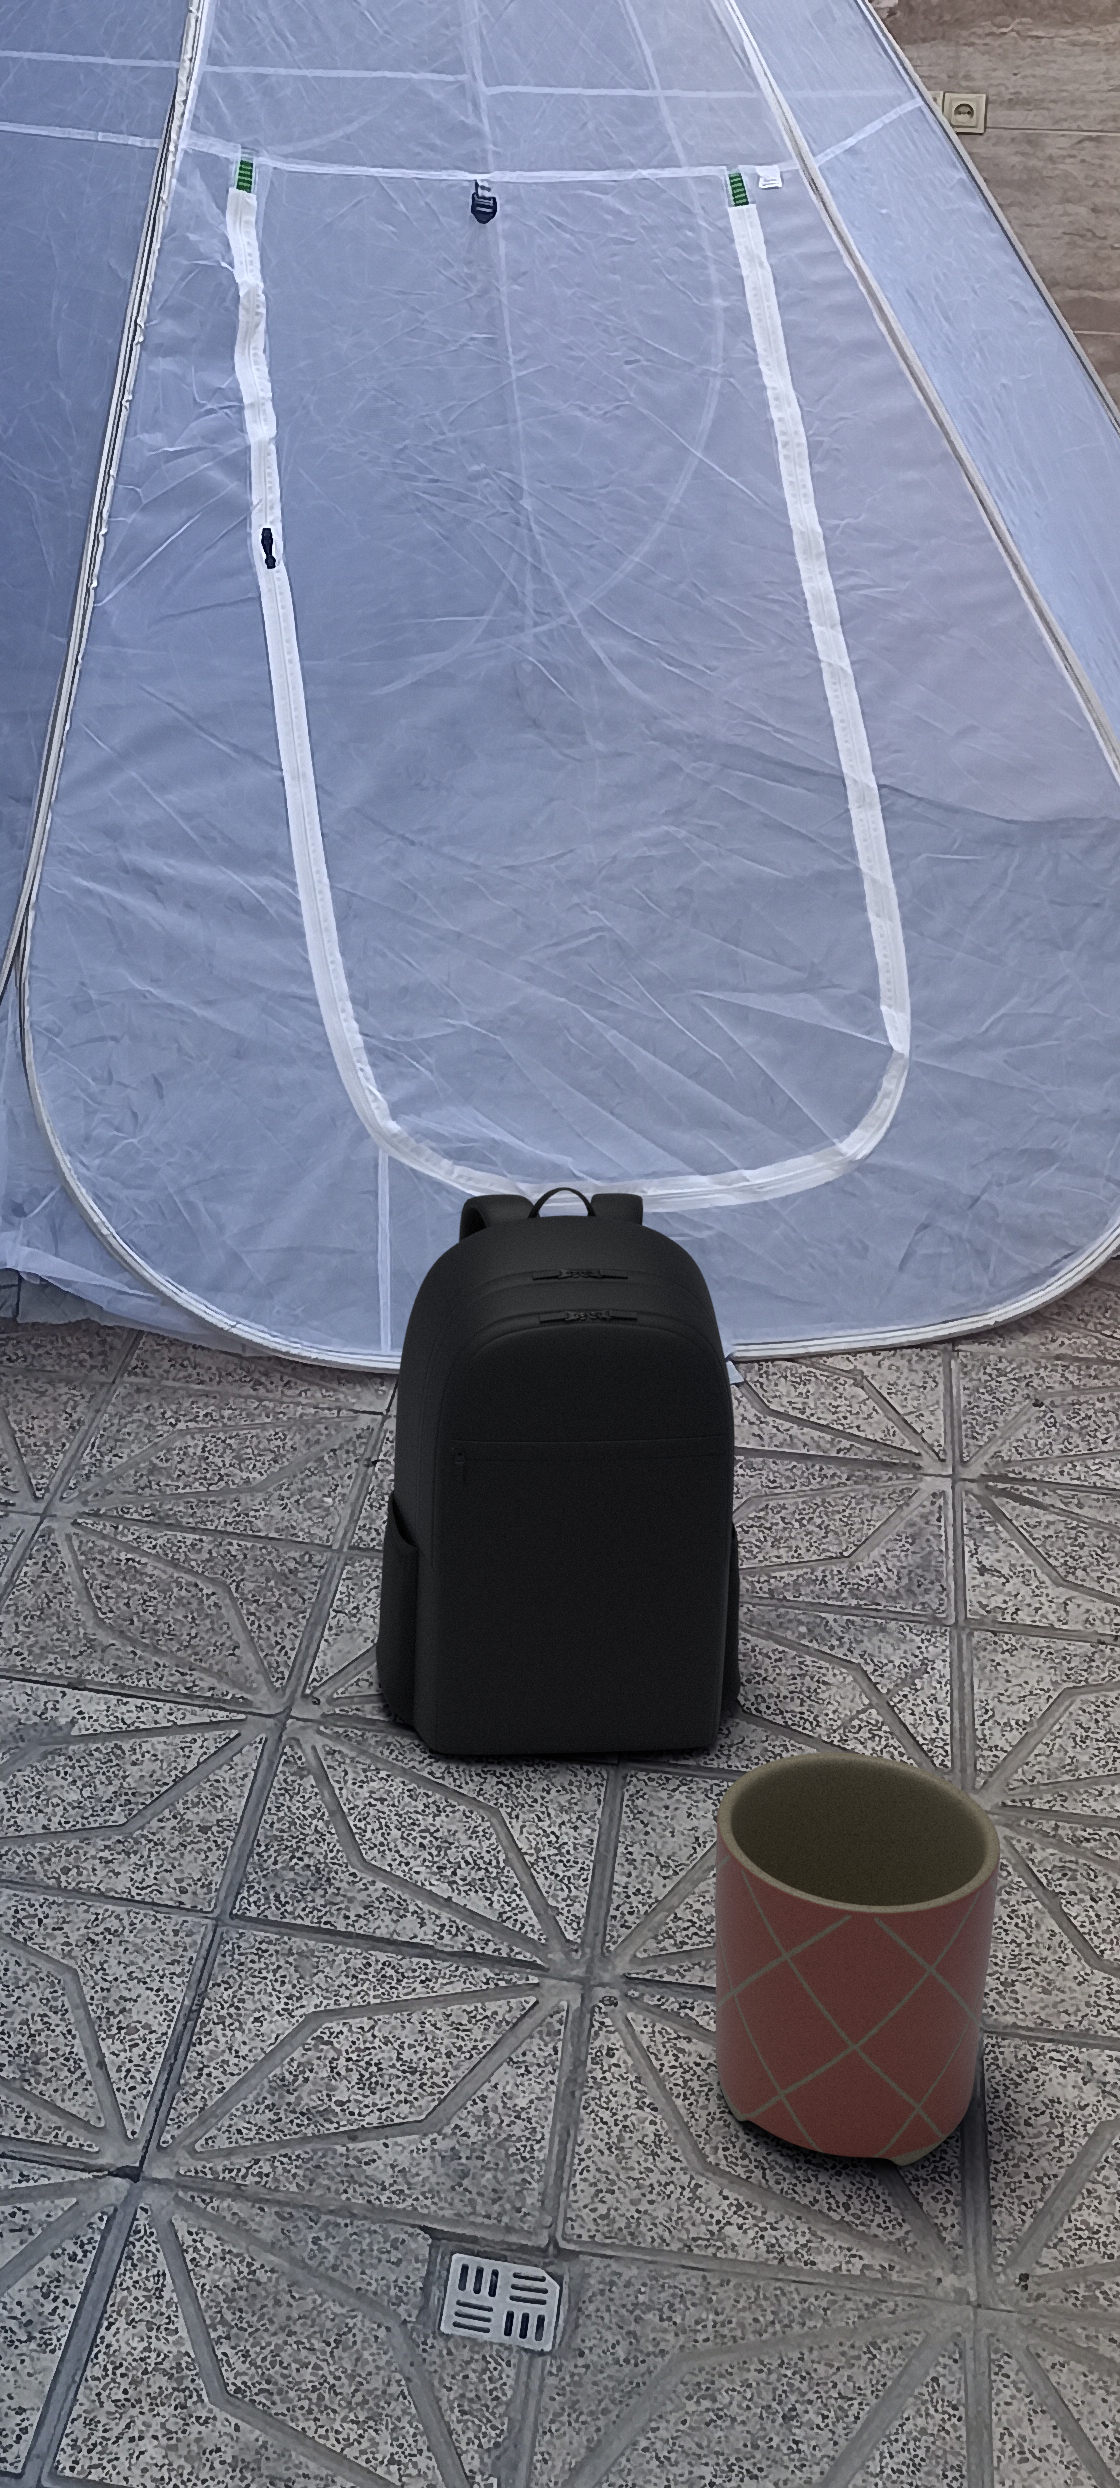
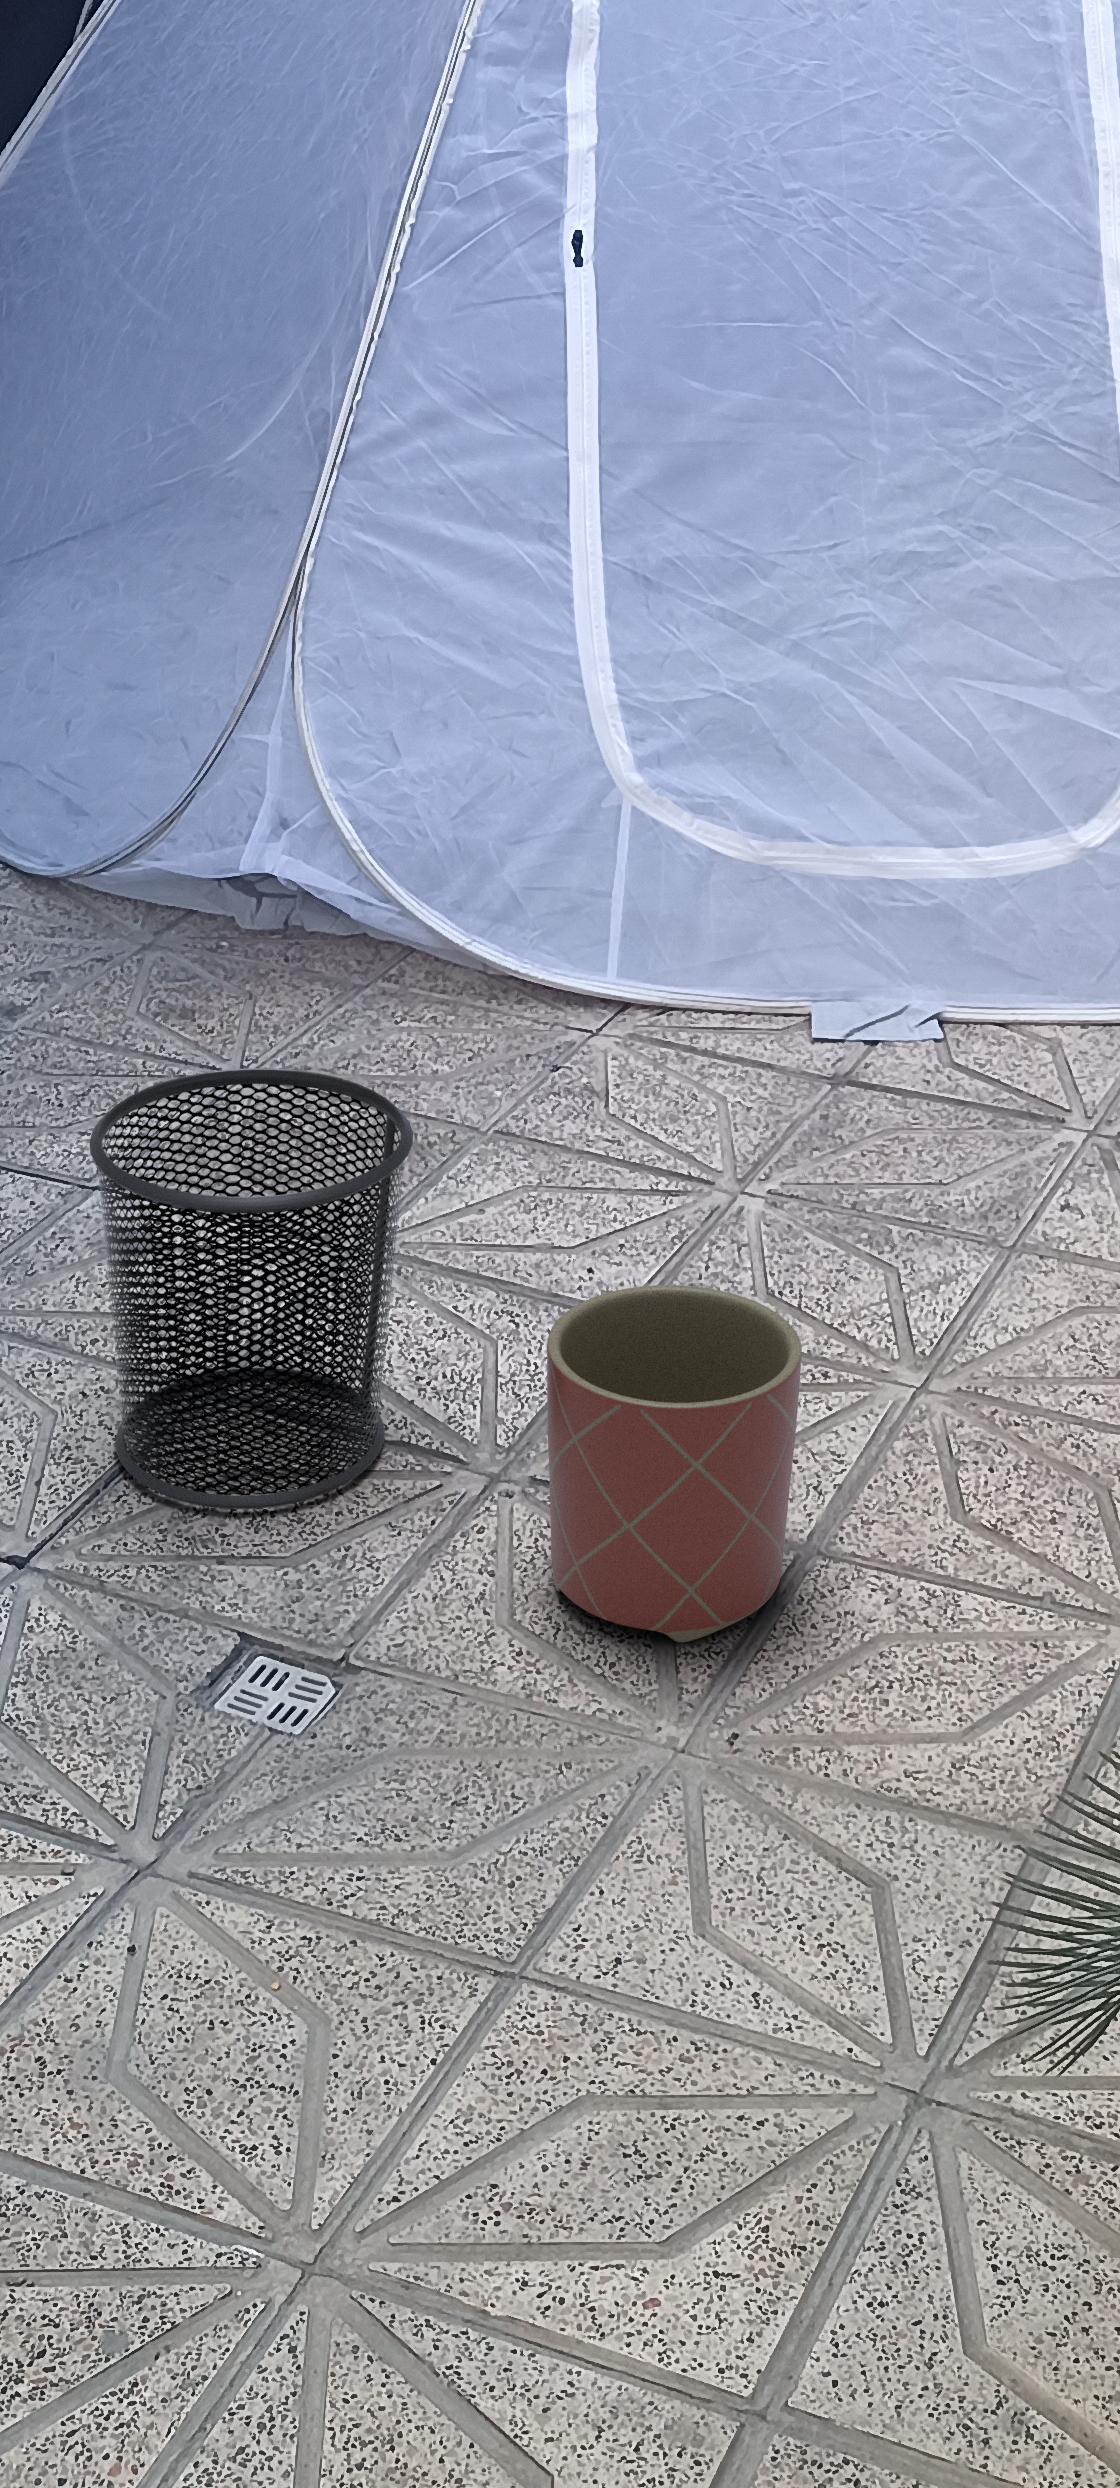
backpack: present [376,1187,741,1755] -> none [445,799,777,1312]
trash can: none [137,1546,498,2071] -> present [89,1068,413,1509]

